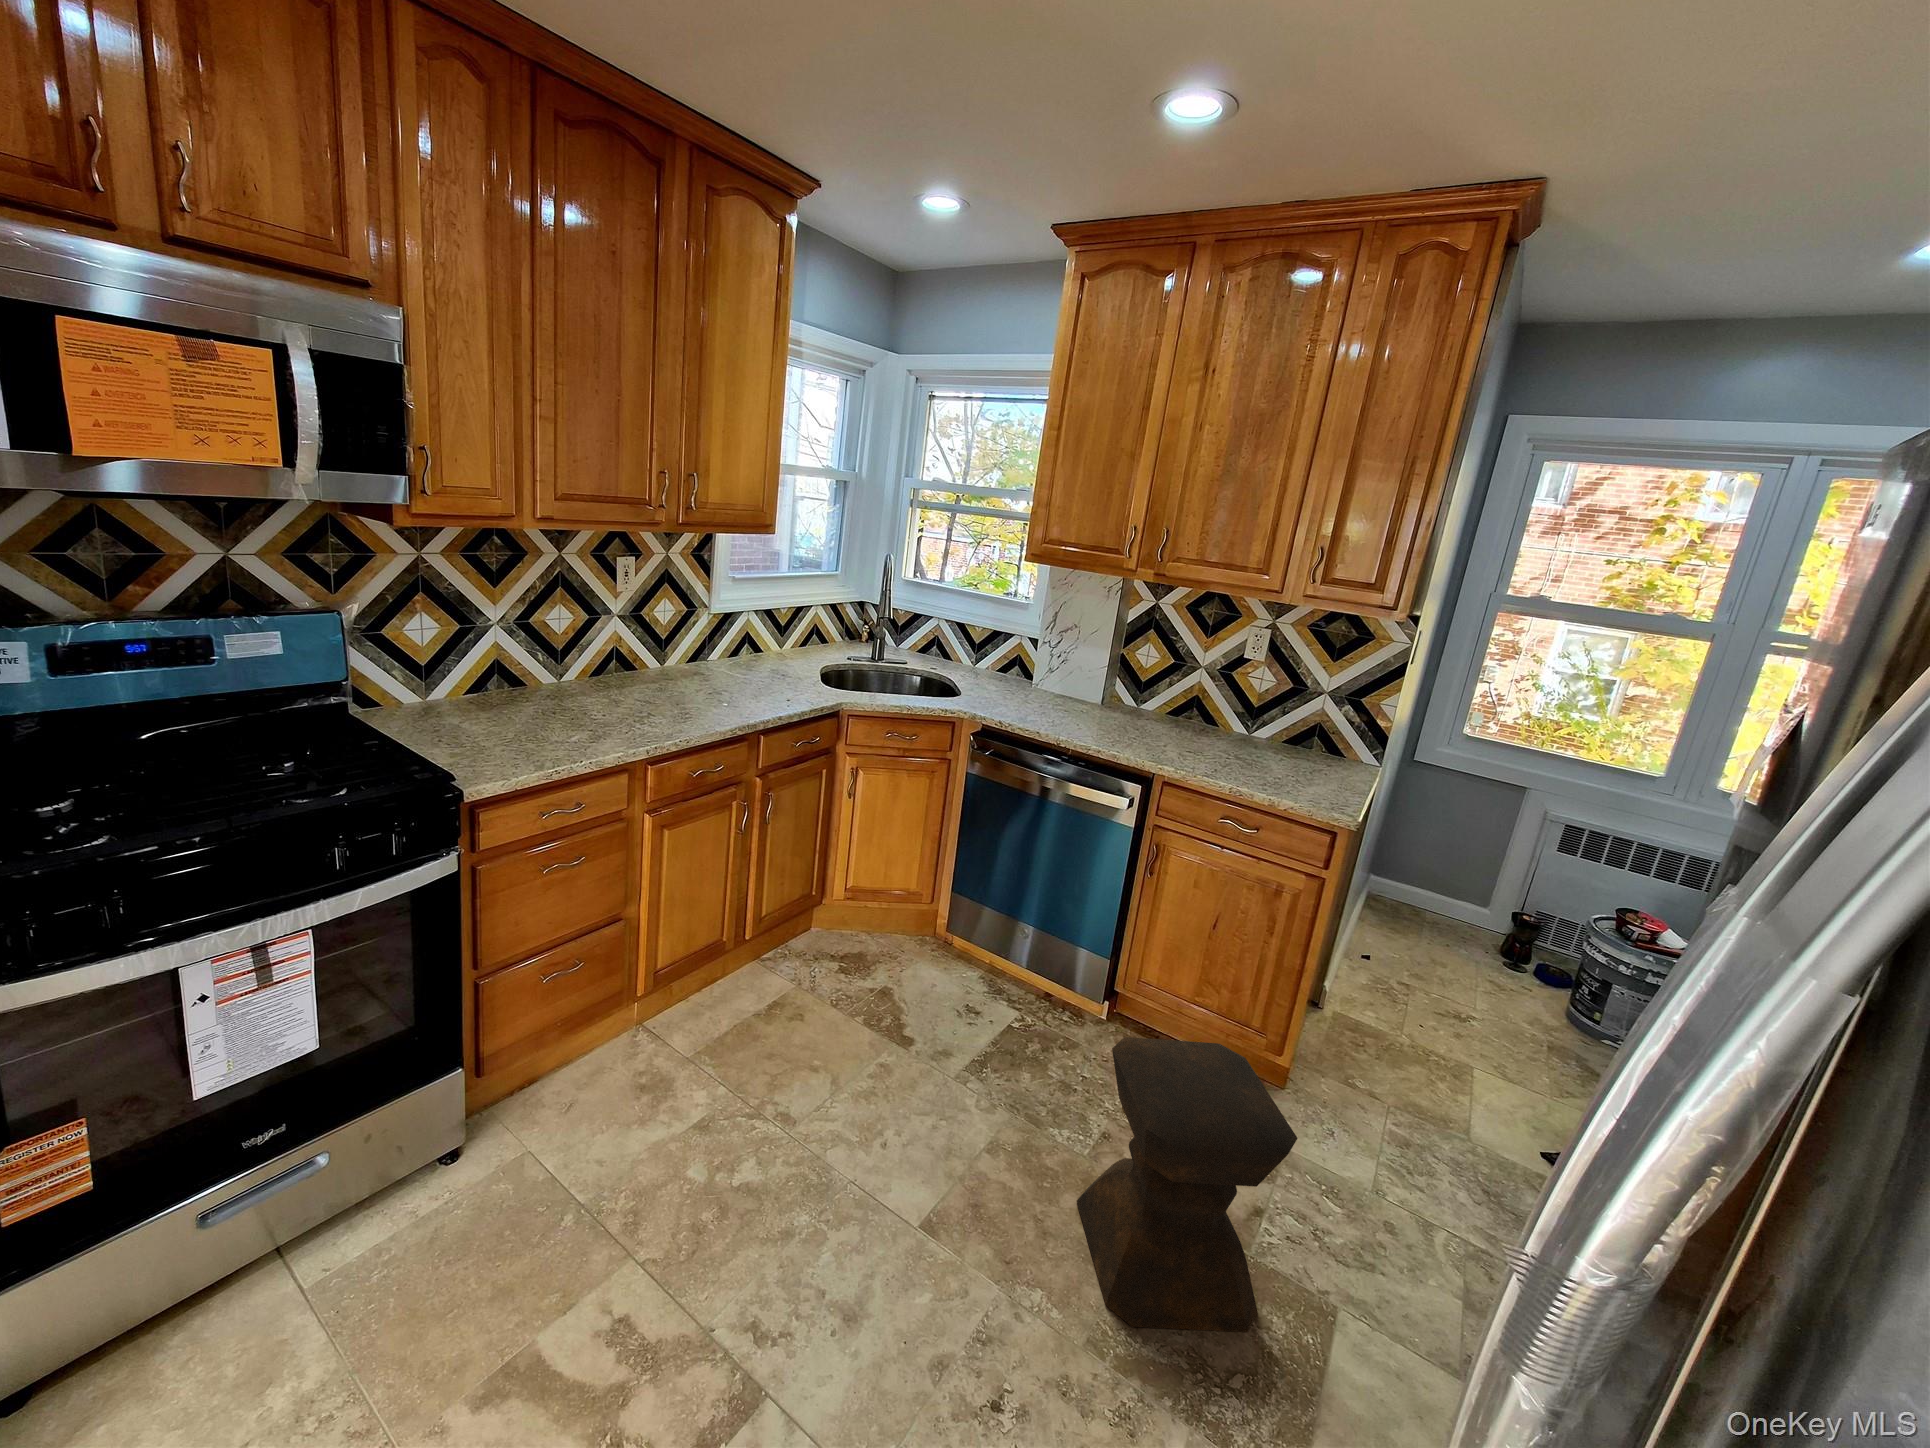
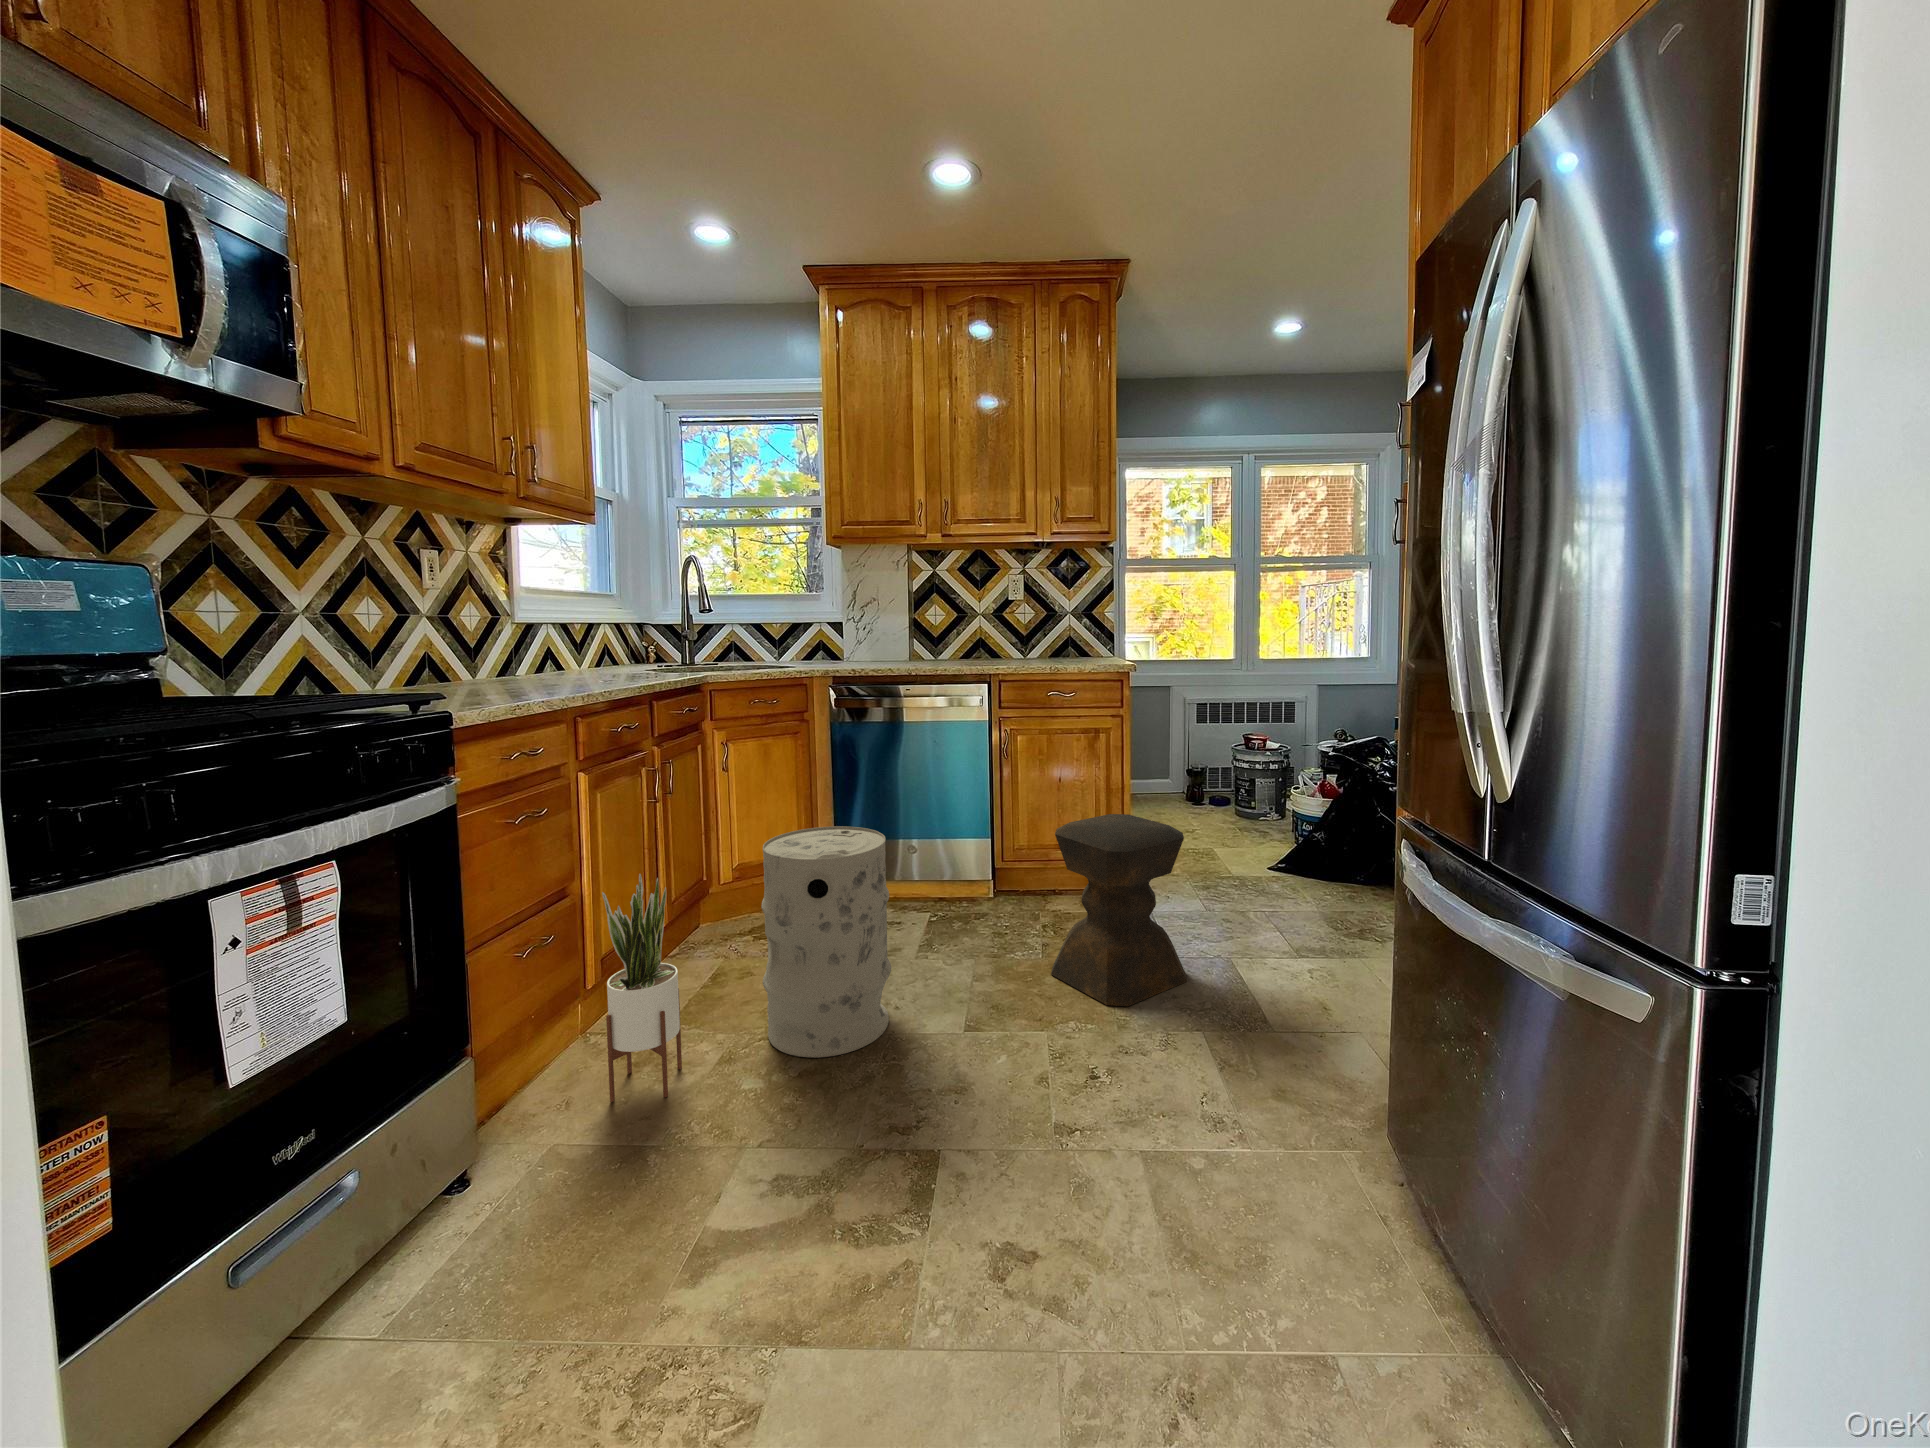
trash can: none [746,927,892,1194] -> present [761,826,891,1058]
potted plant: none [586,945,674,1152] -> present [602,874,682,1102]

